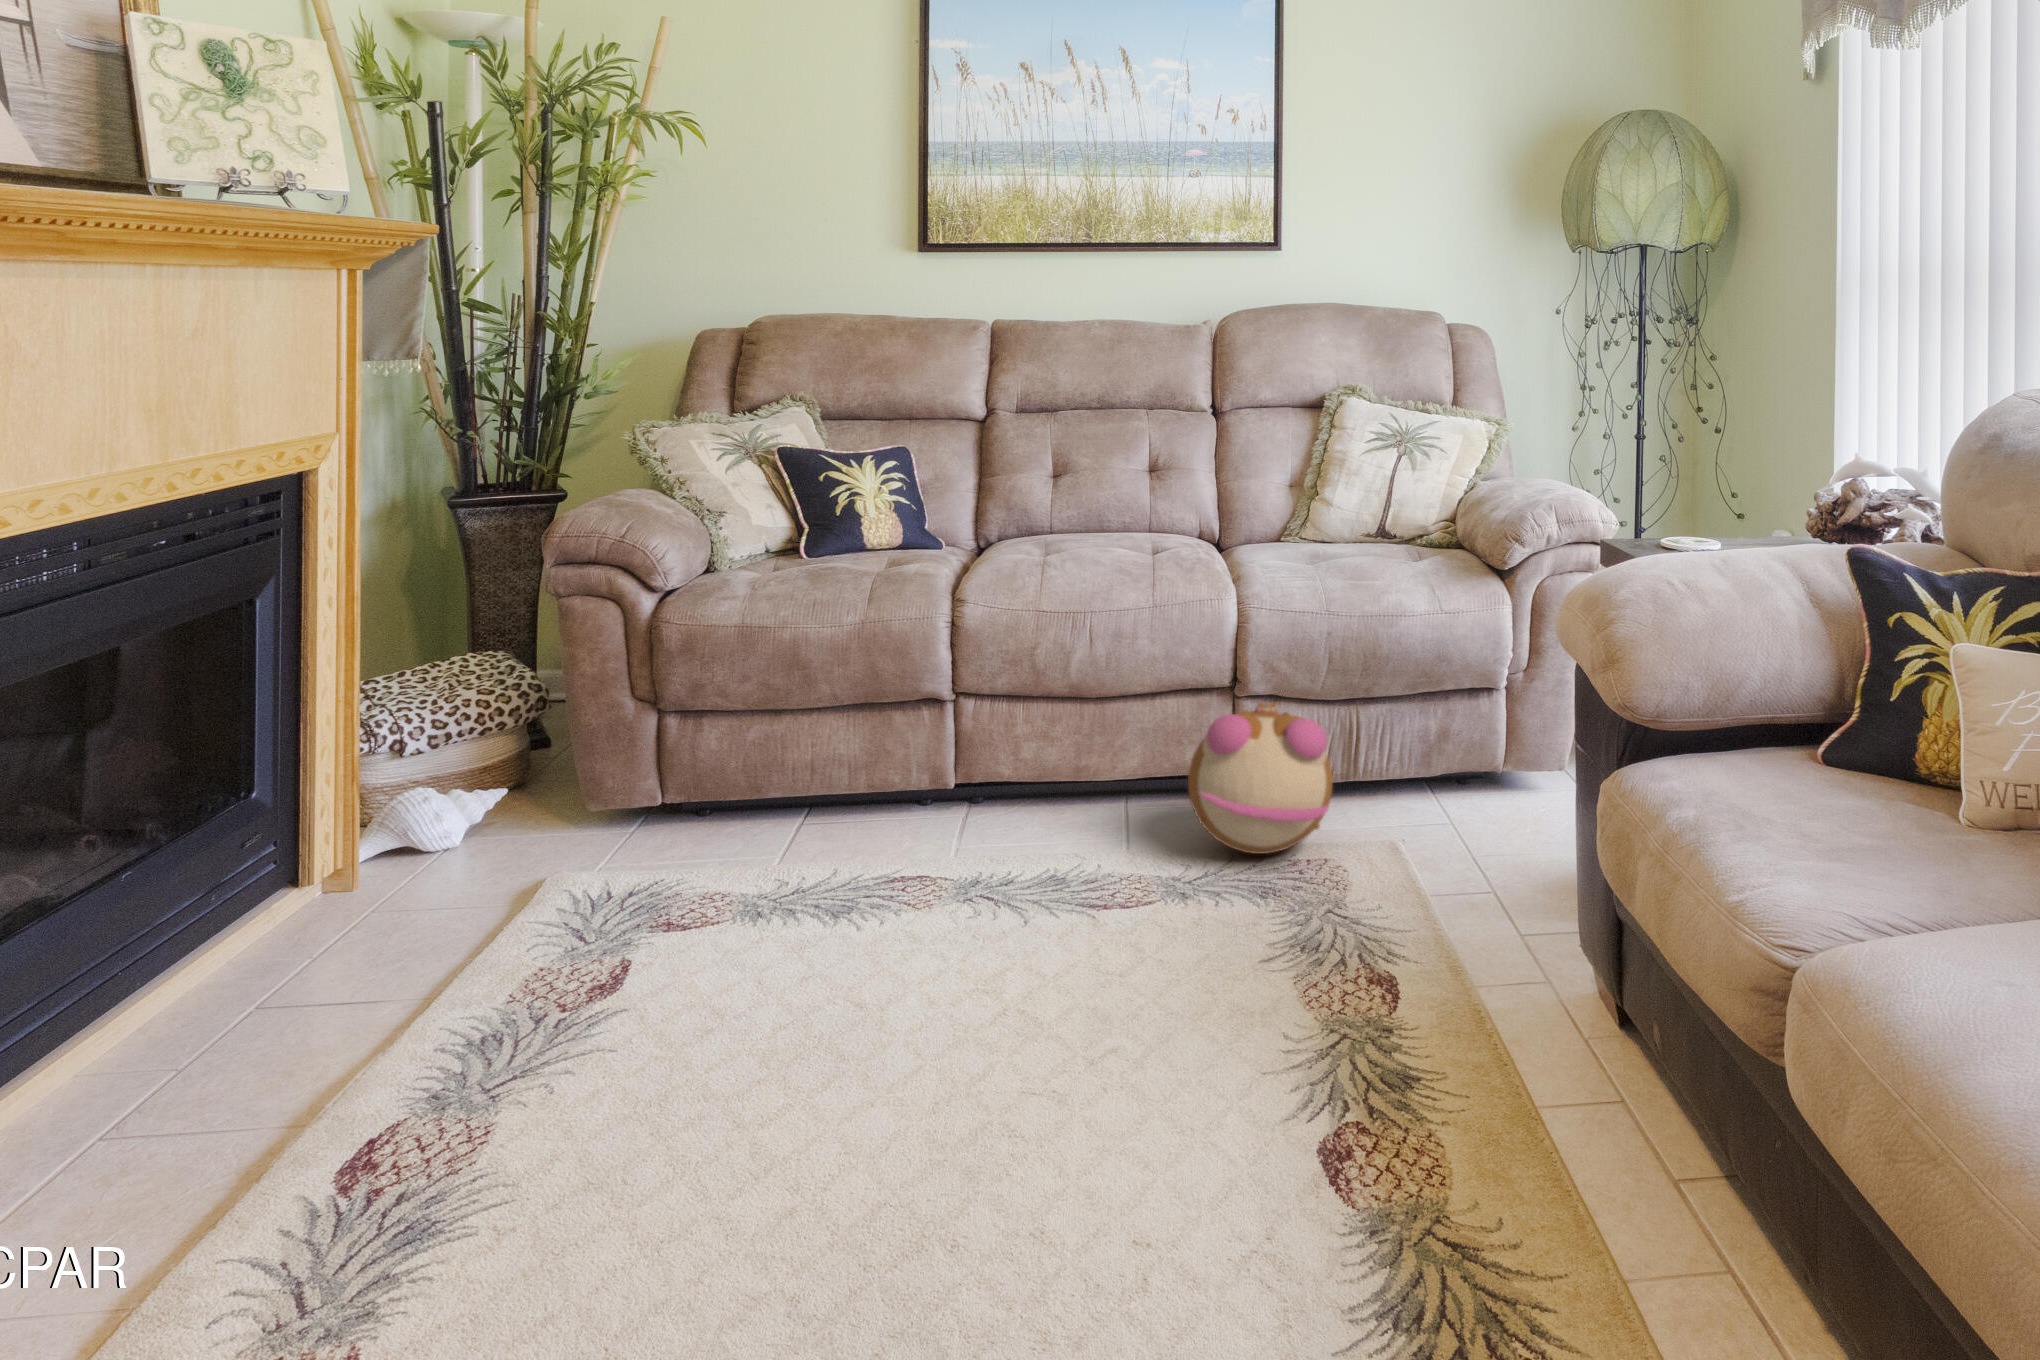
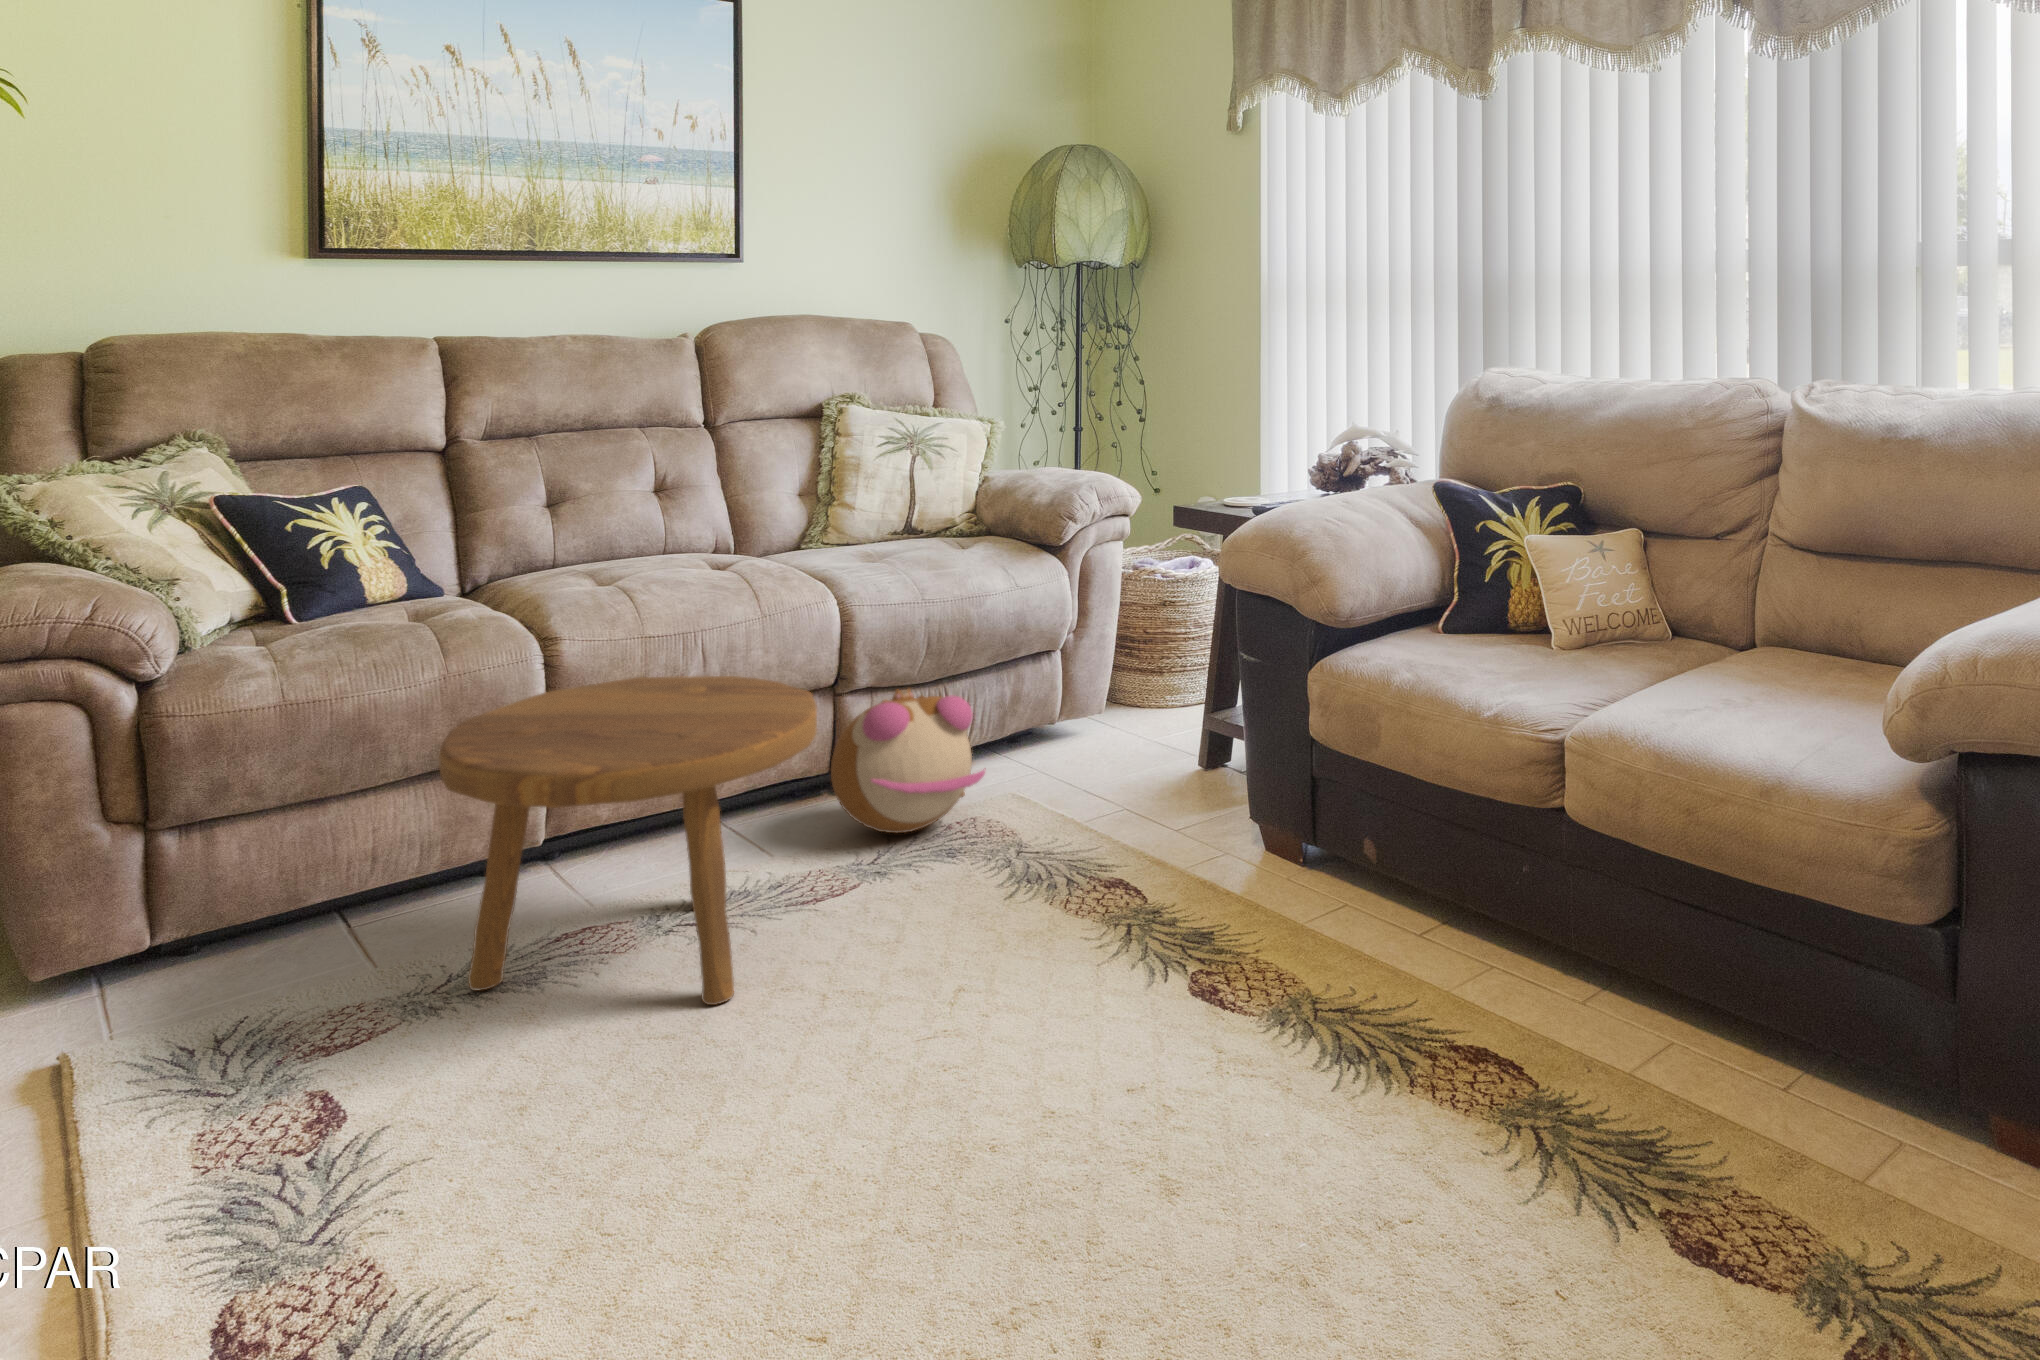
footstool: none [752,651,1096,989] -> present [439,676,817,1005]

